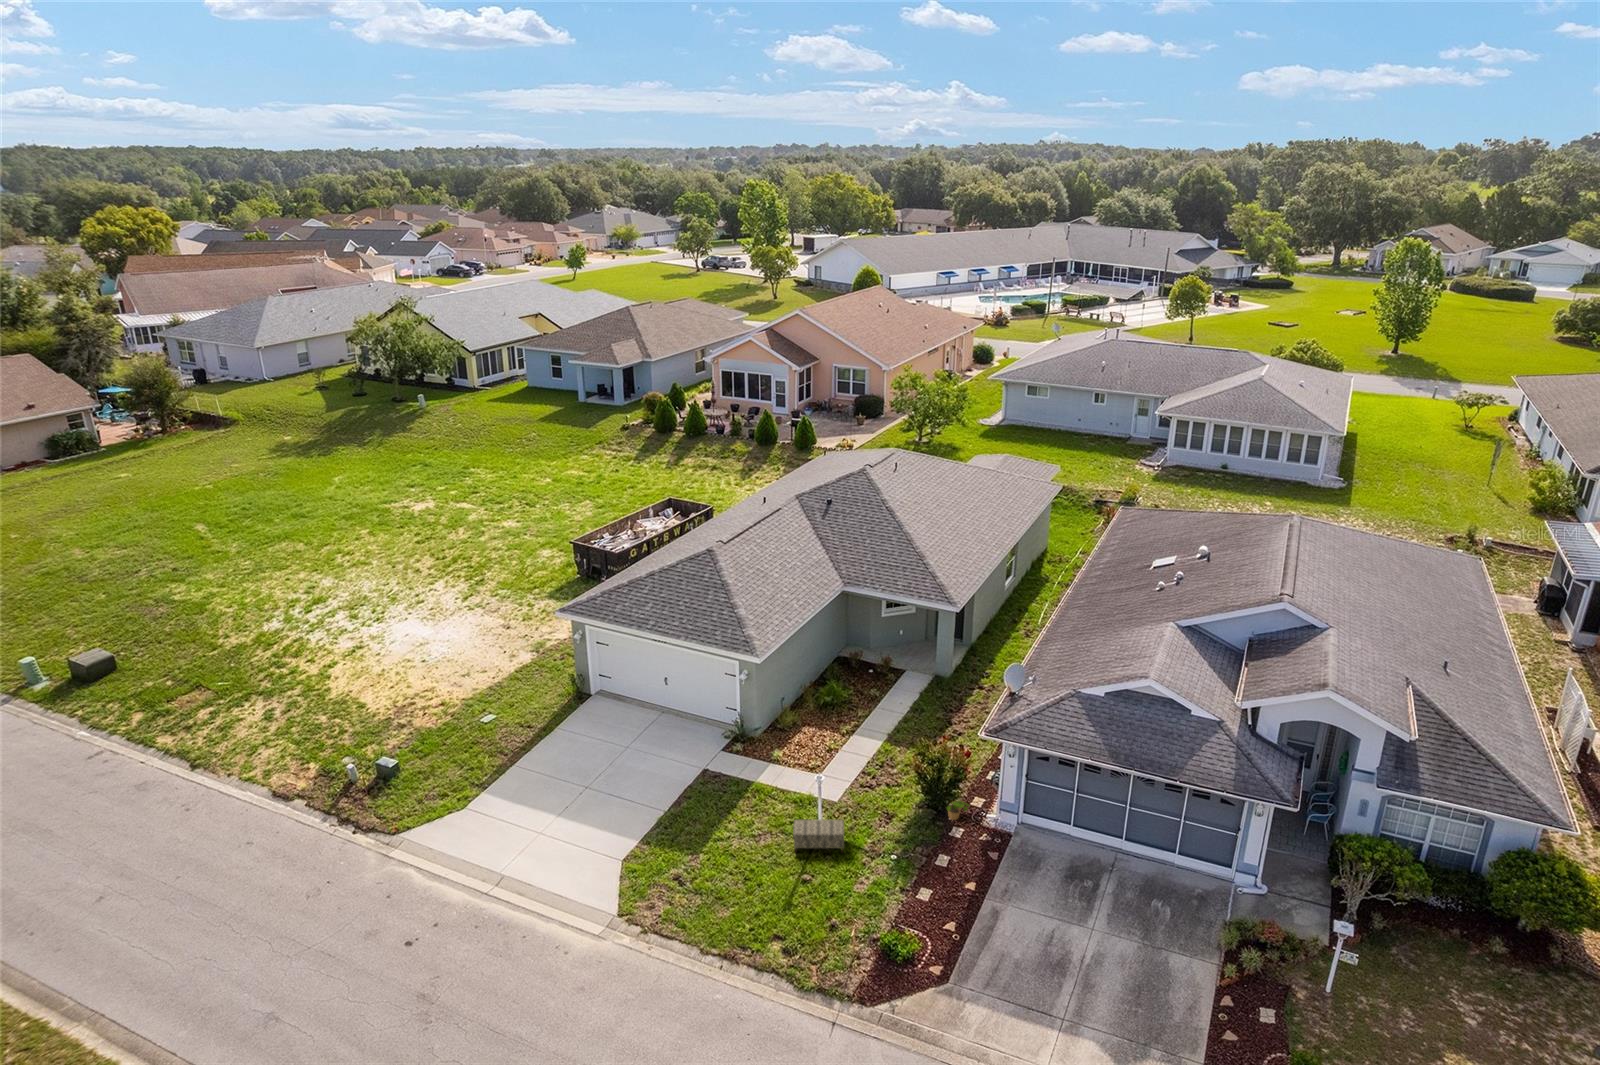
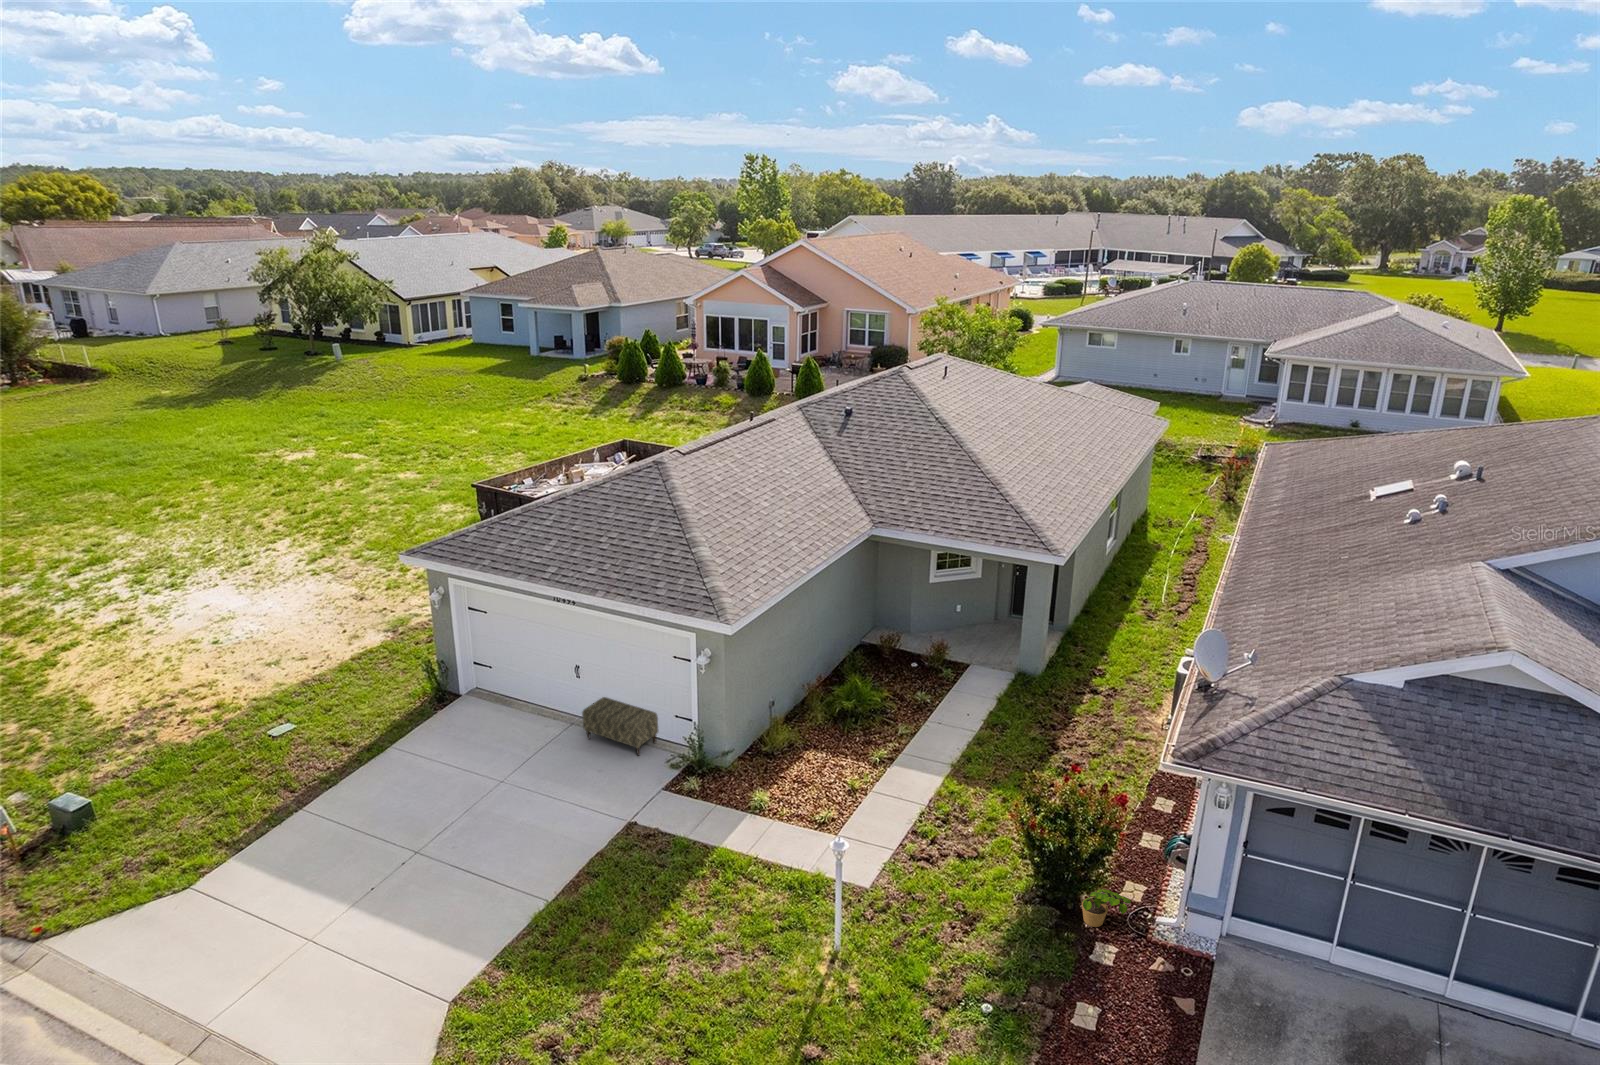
bench: present [793,820,844,853] -> present [582,697,658,755]

